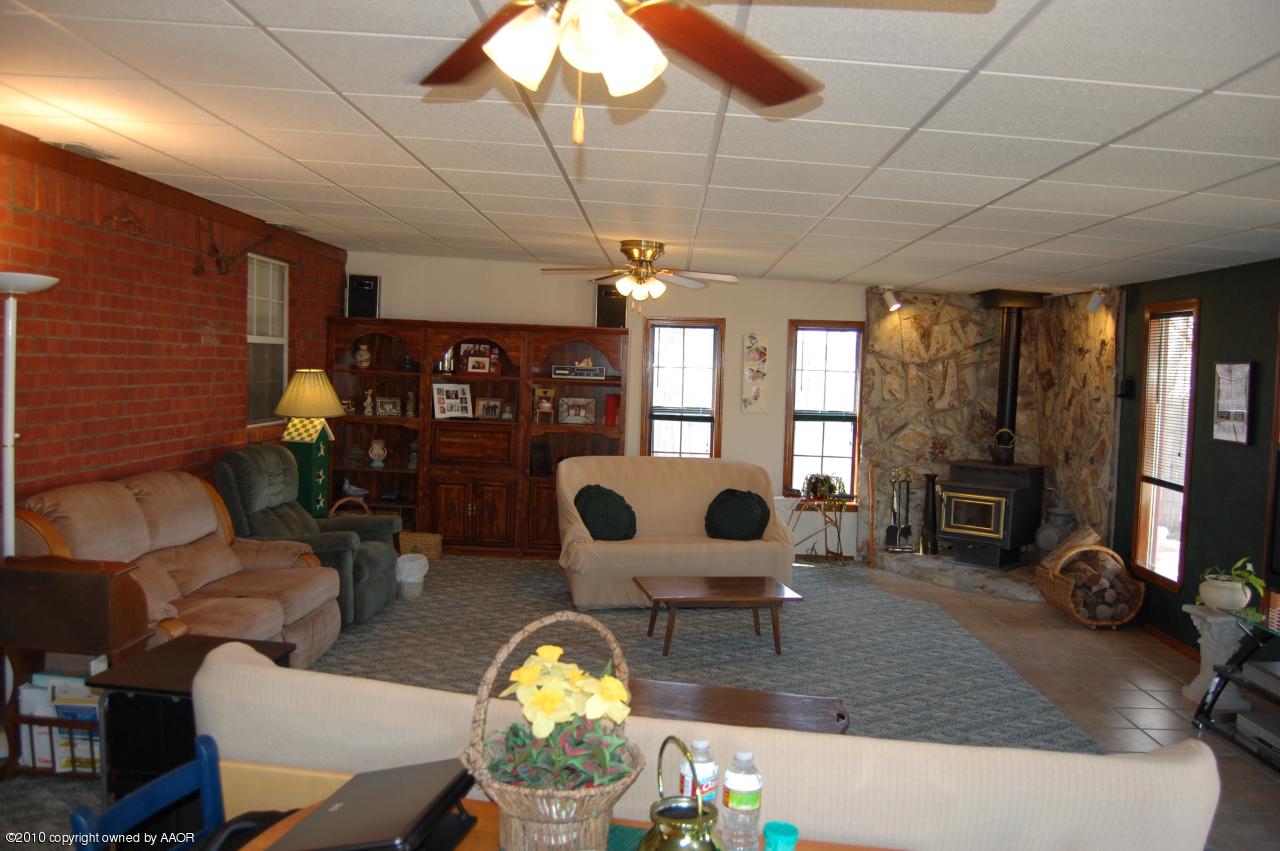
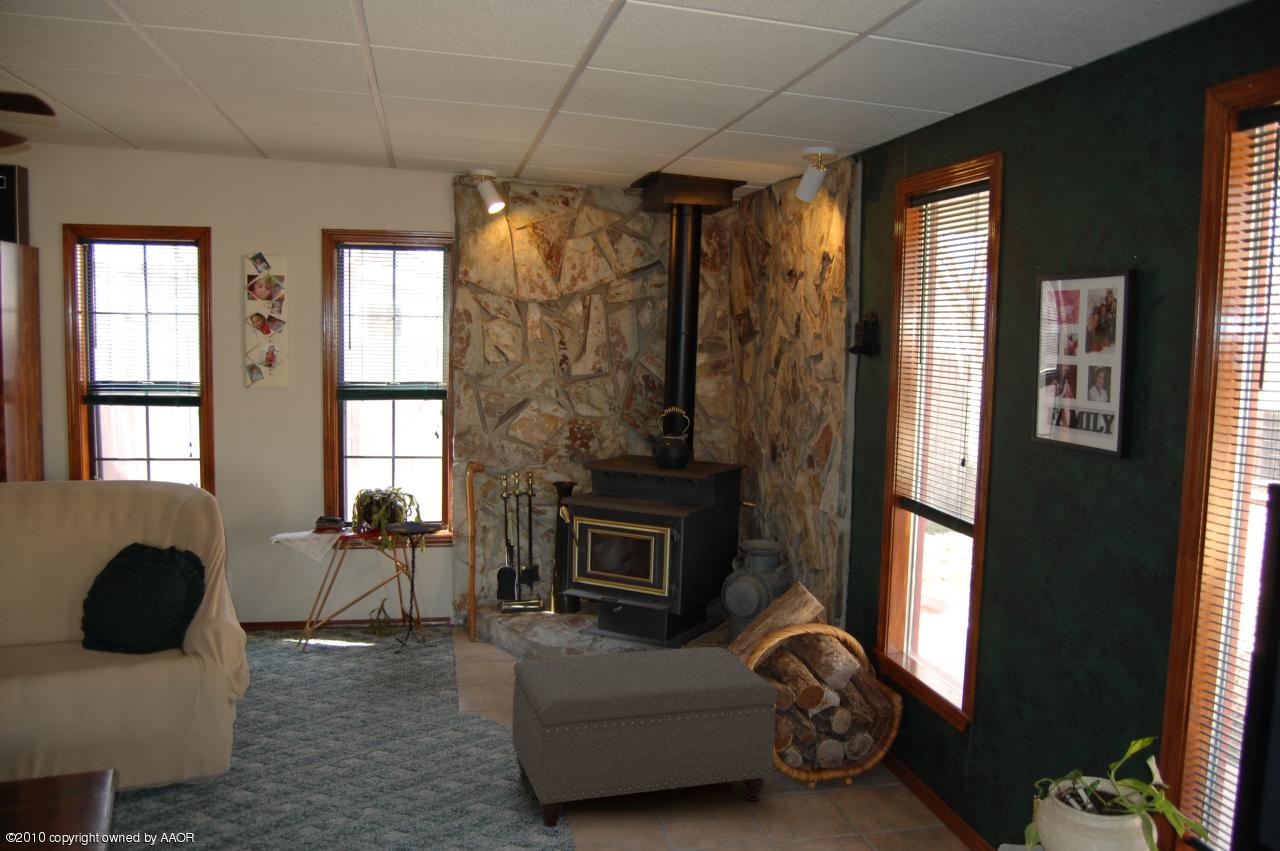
ottoman: none [924,552,1073,630] -> present [512,647,778,827]

